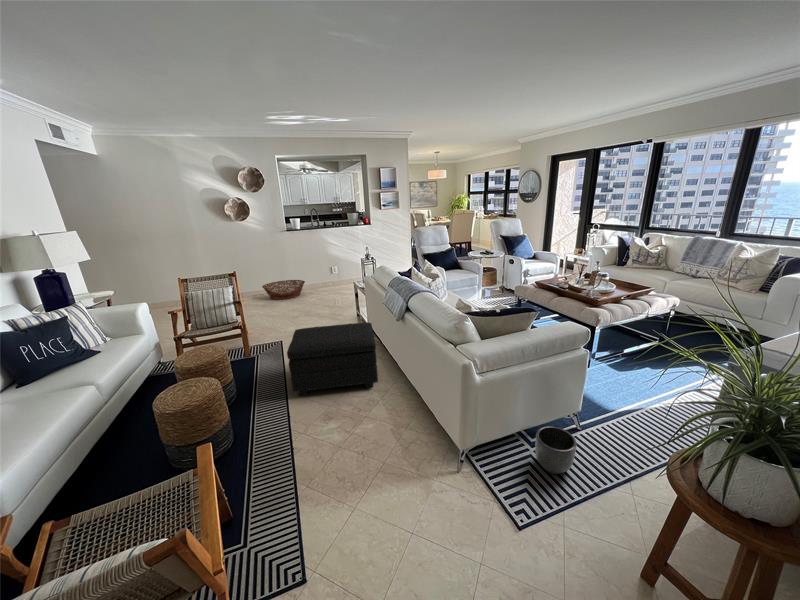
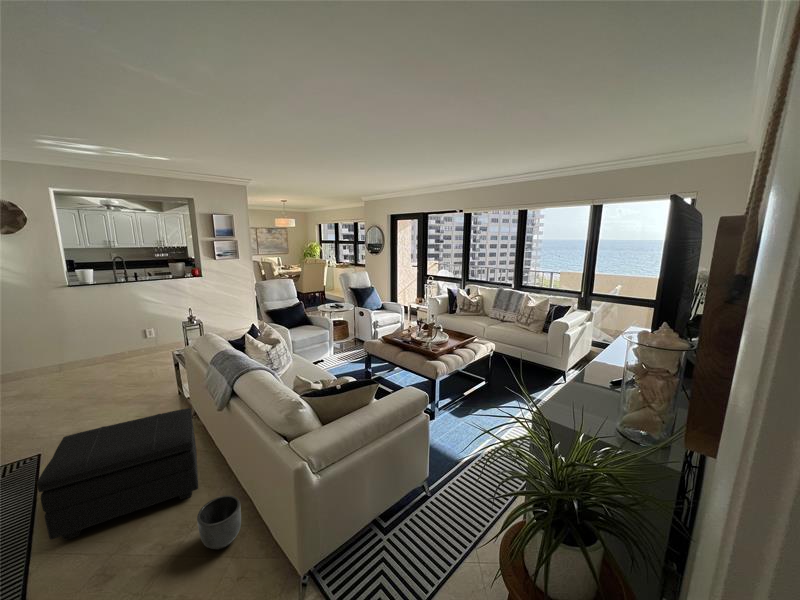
basket: present [262,280,305,300] -> none [27,349,105,380]
planter: present [535,426,577,474] -> present [197,495,241,550]

